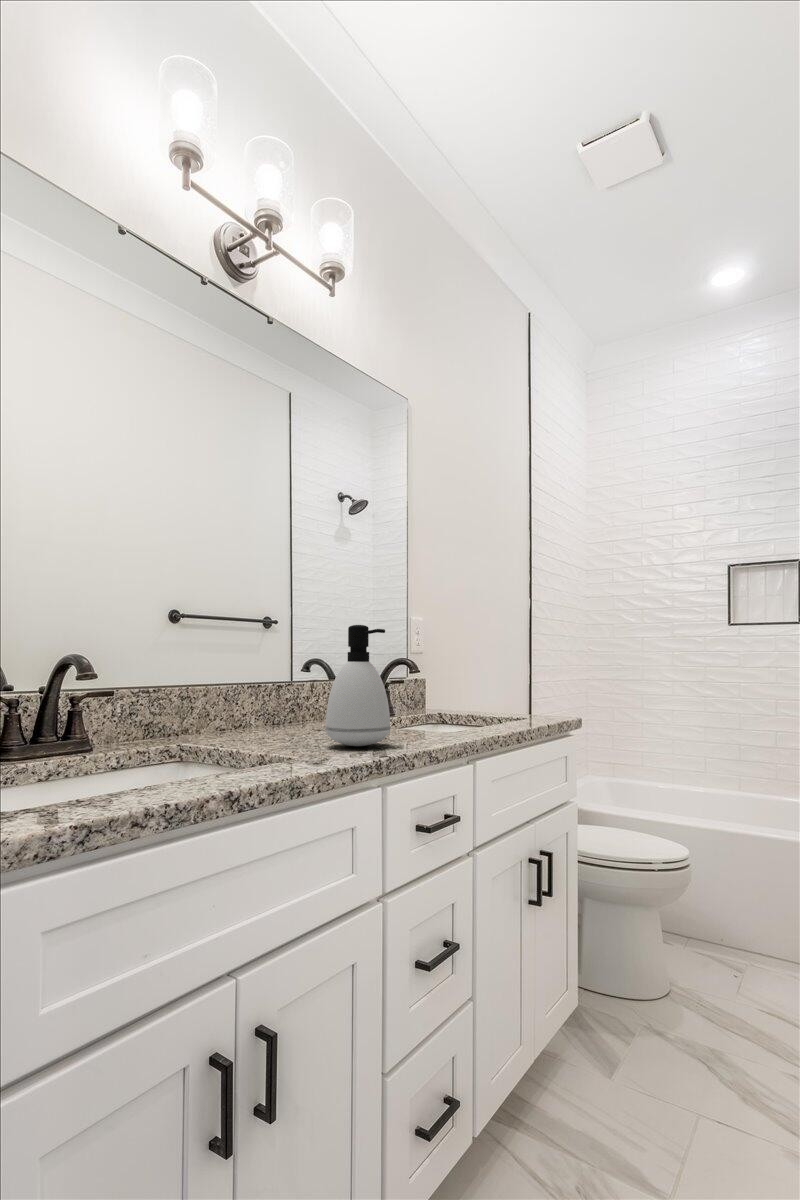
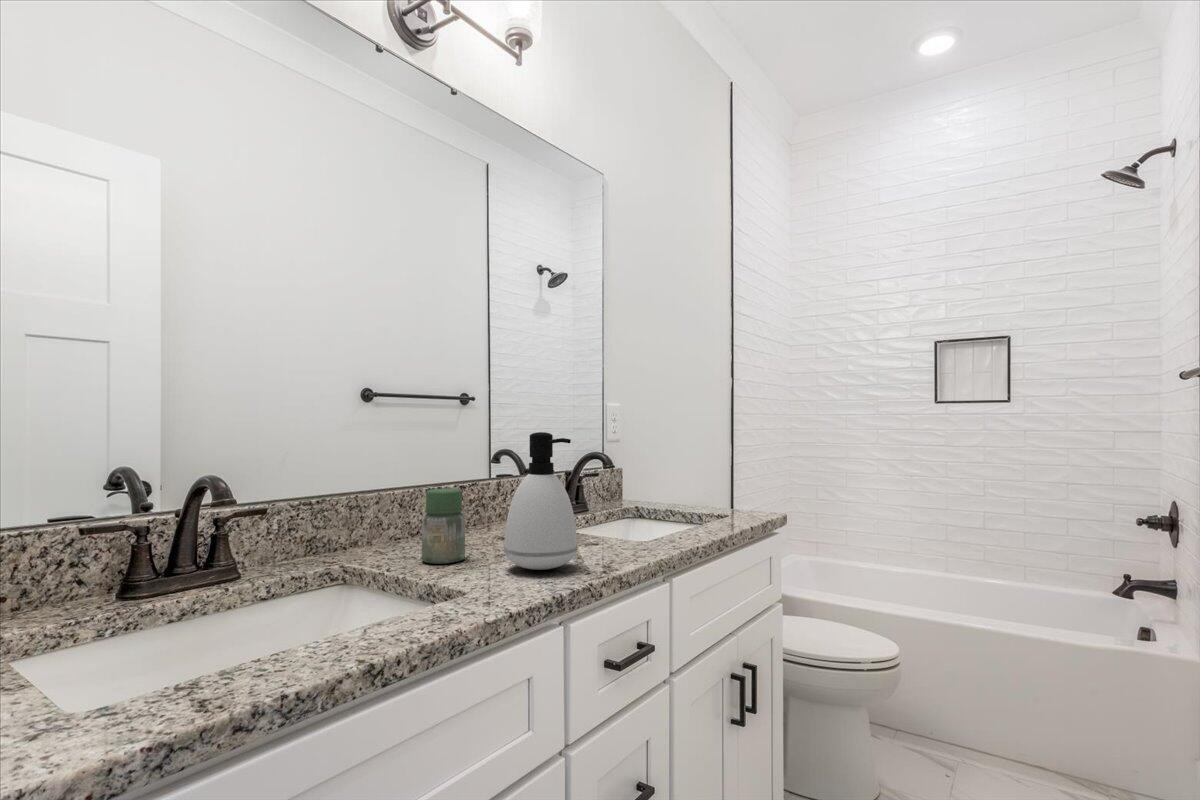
jar: none [250,679,289,744] -> present [422,488,465,564]

